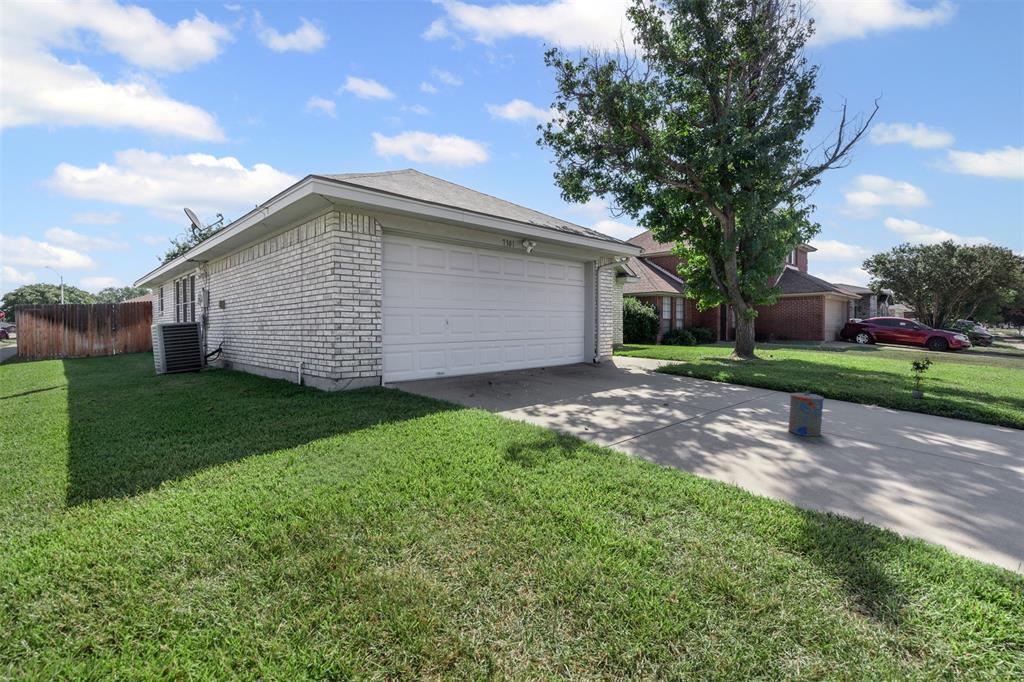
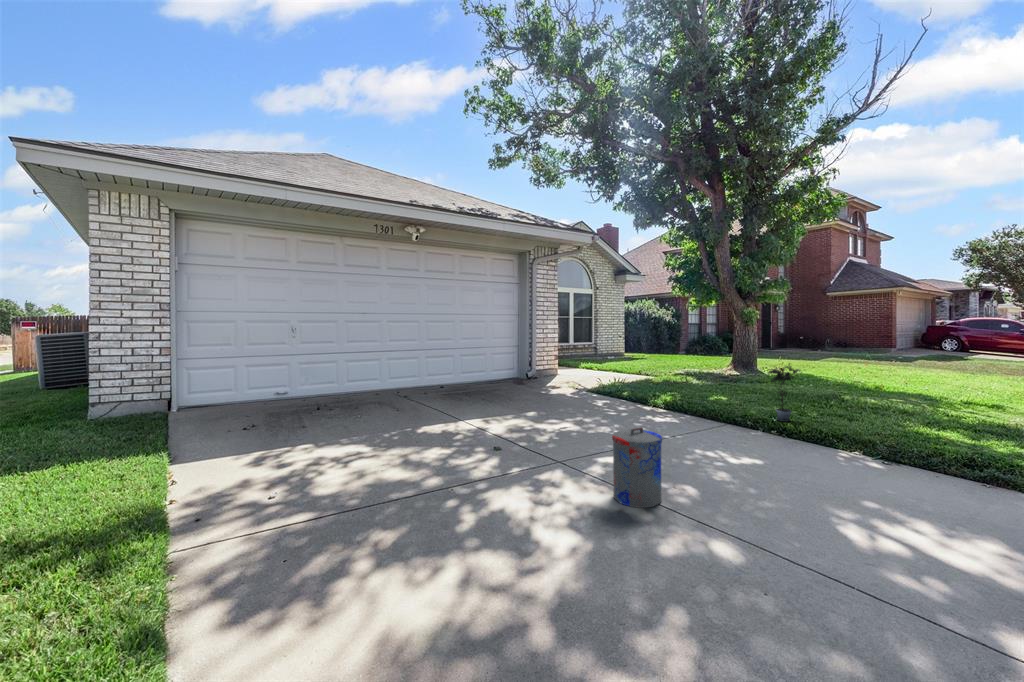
potted plant: present [911,358,933,399] -> present [768,363,800,421]

